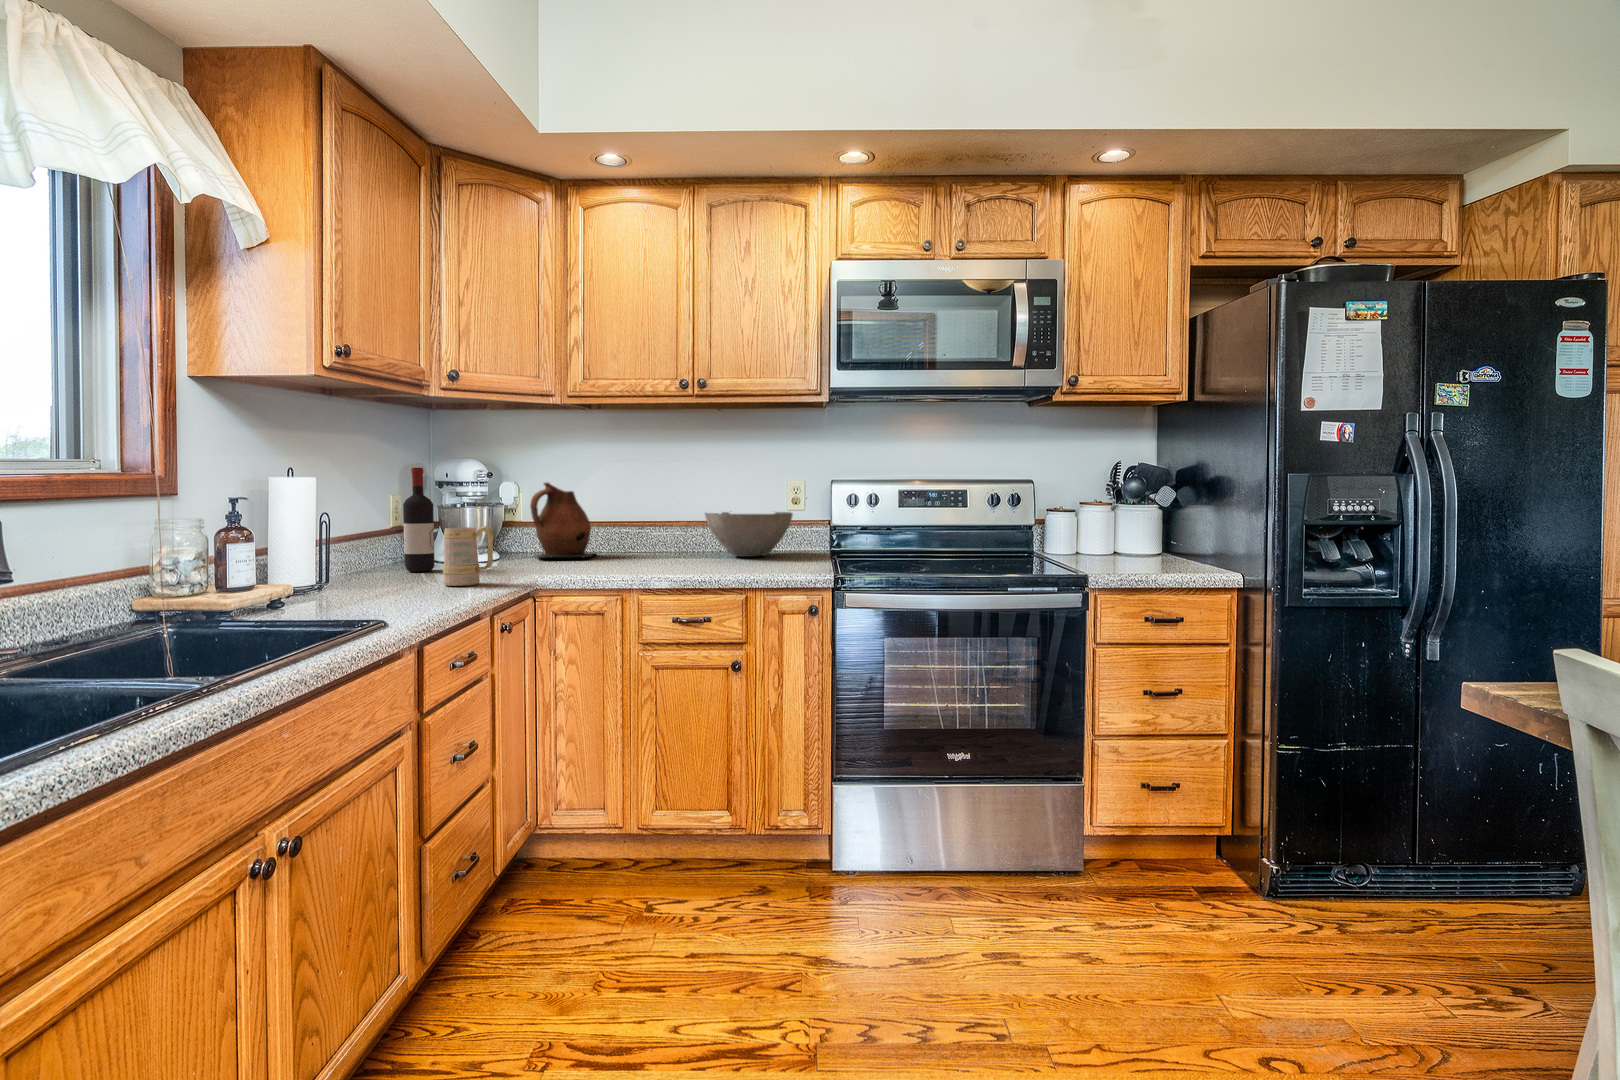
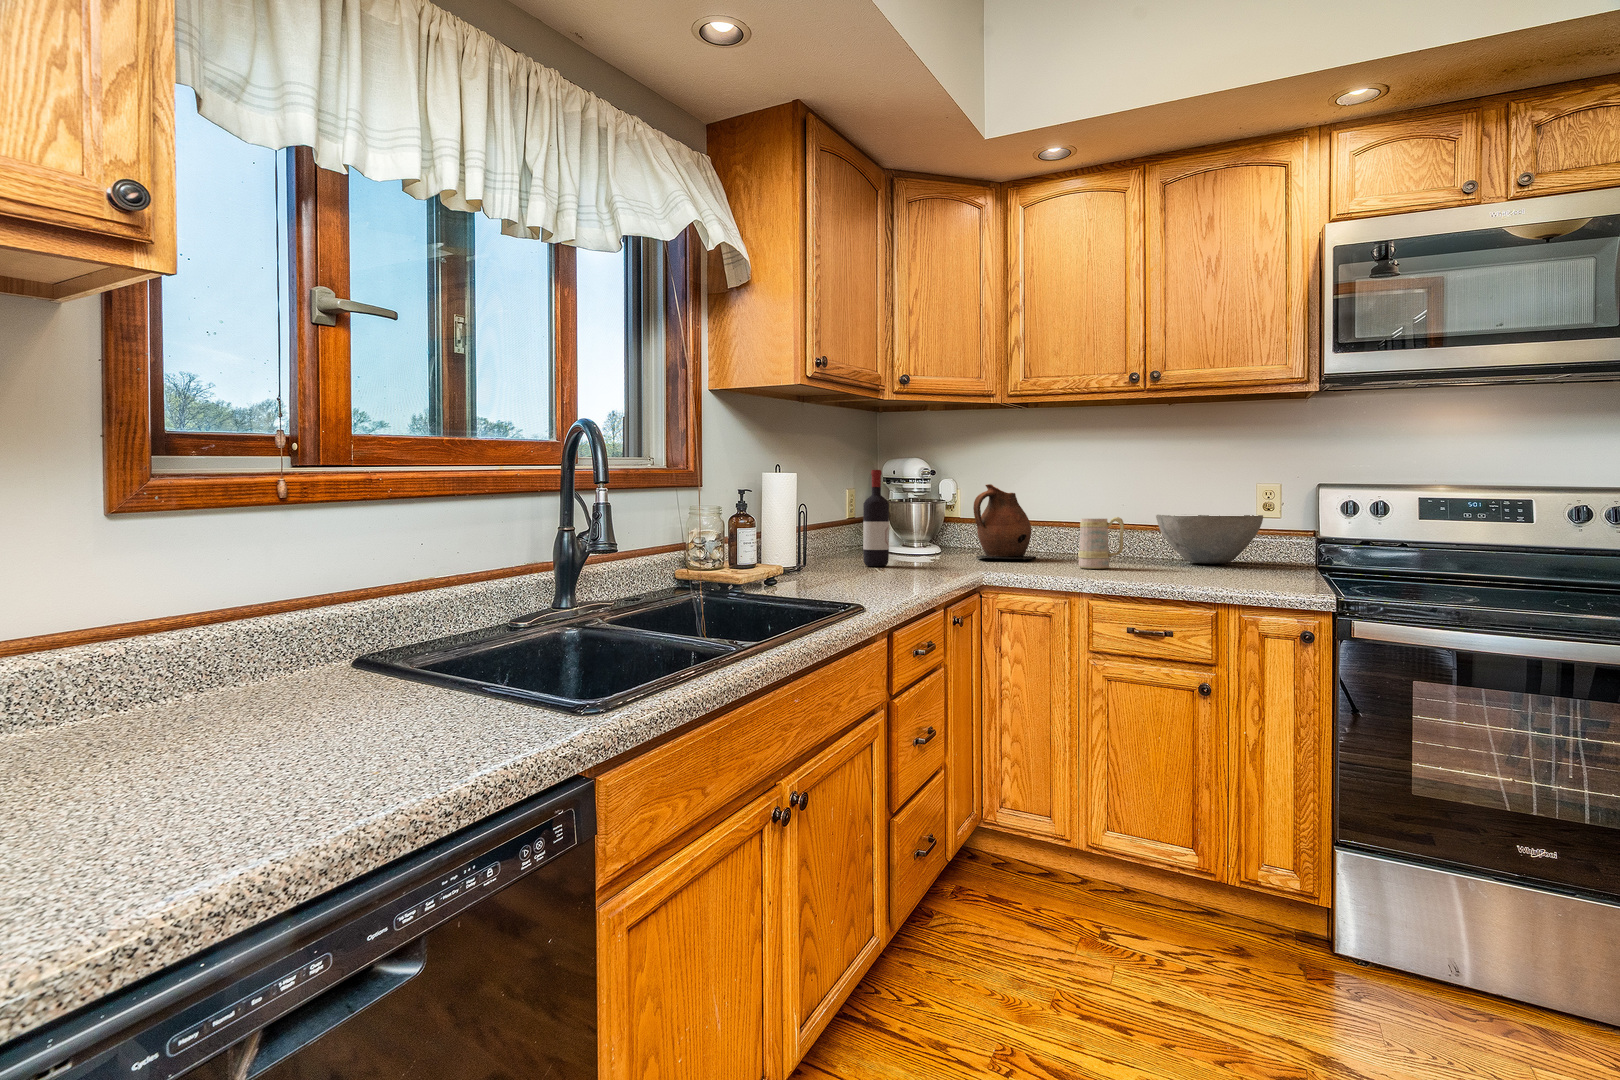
mug: present [443,526,493,586] -> present [1078,517,1124,569]

